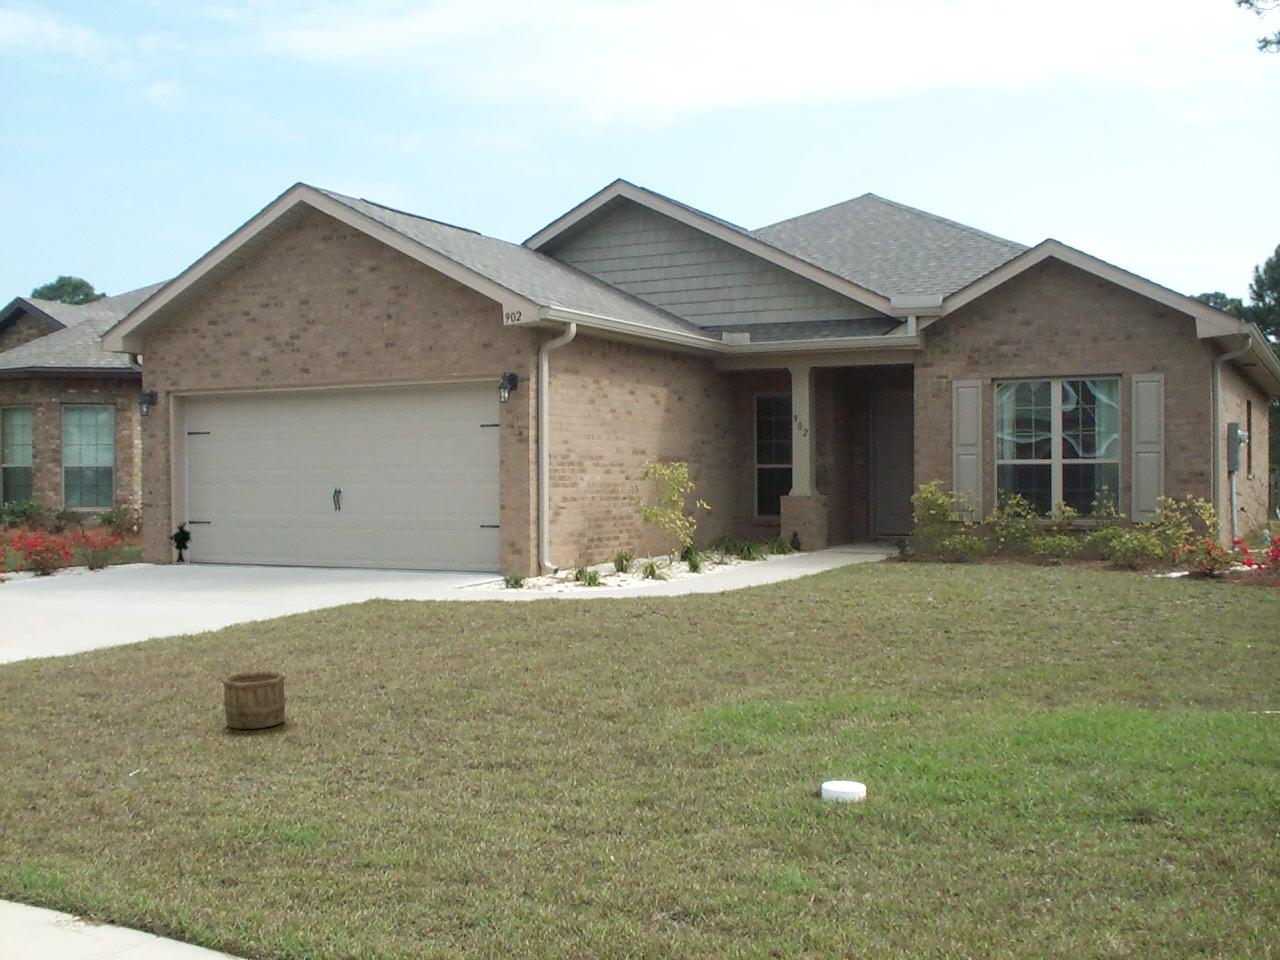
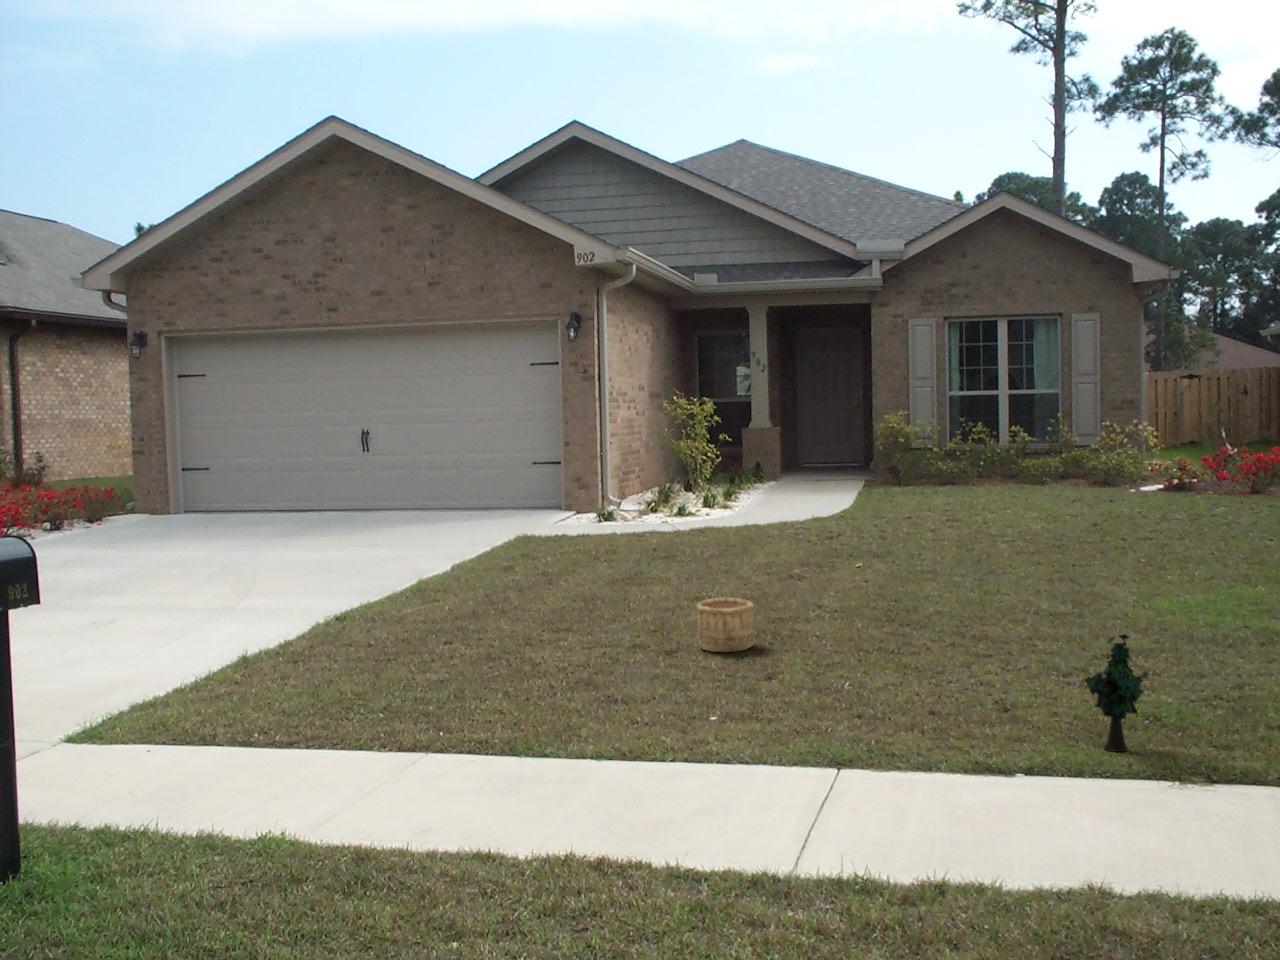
decorative plant: present [170,523,191,561] -> present [1084,634,1148,752]

